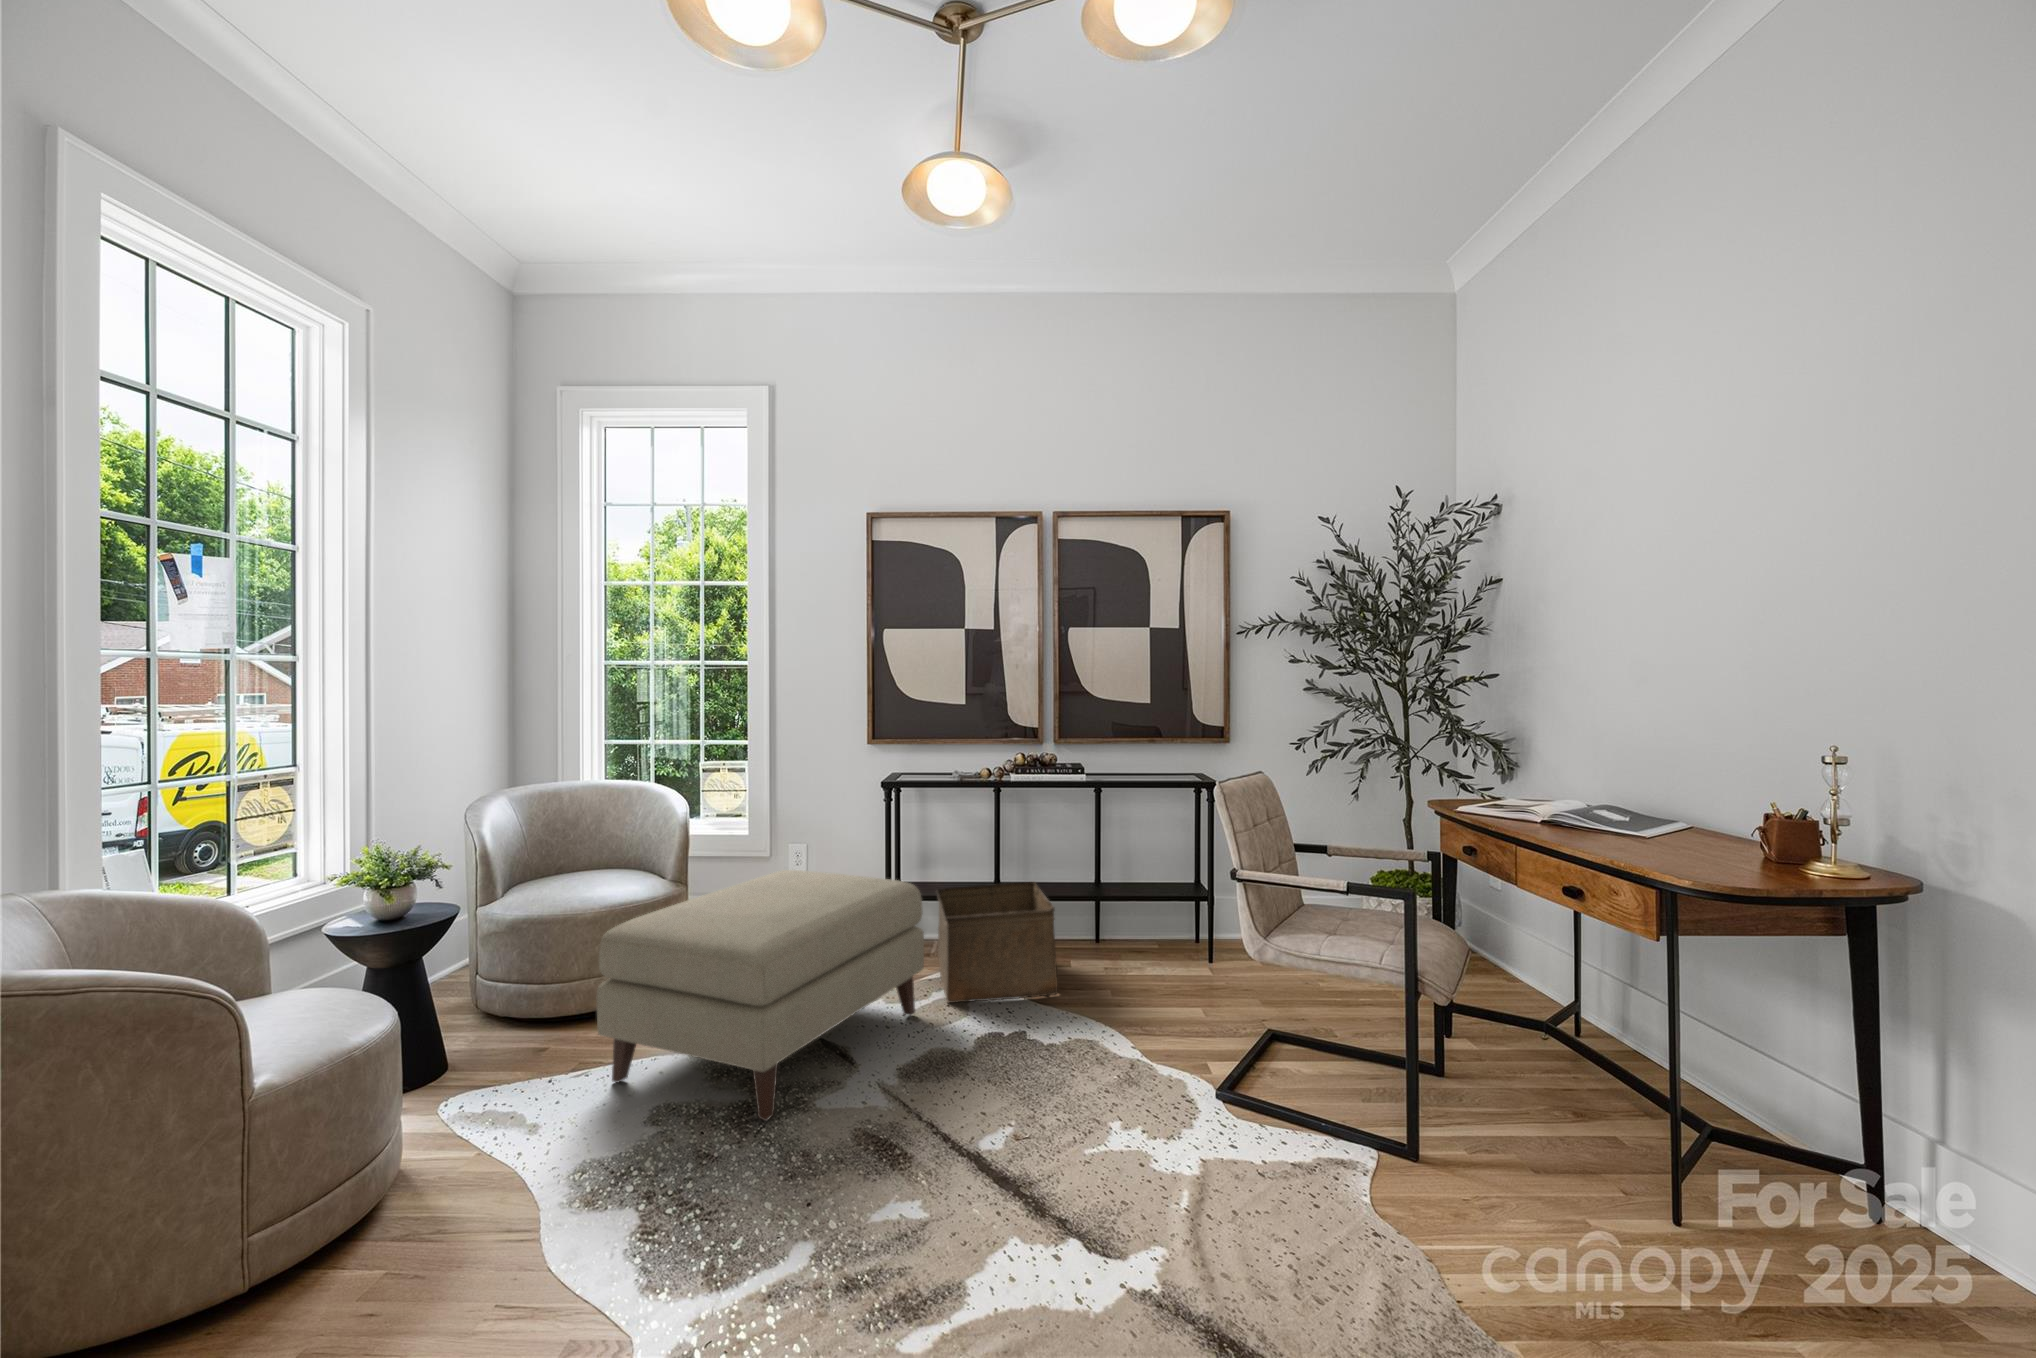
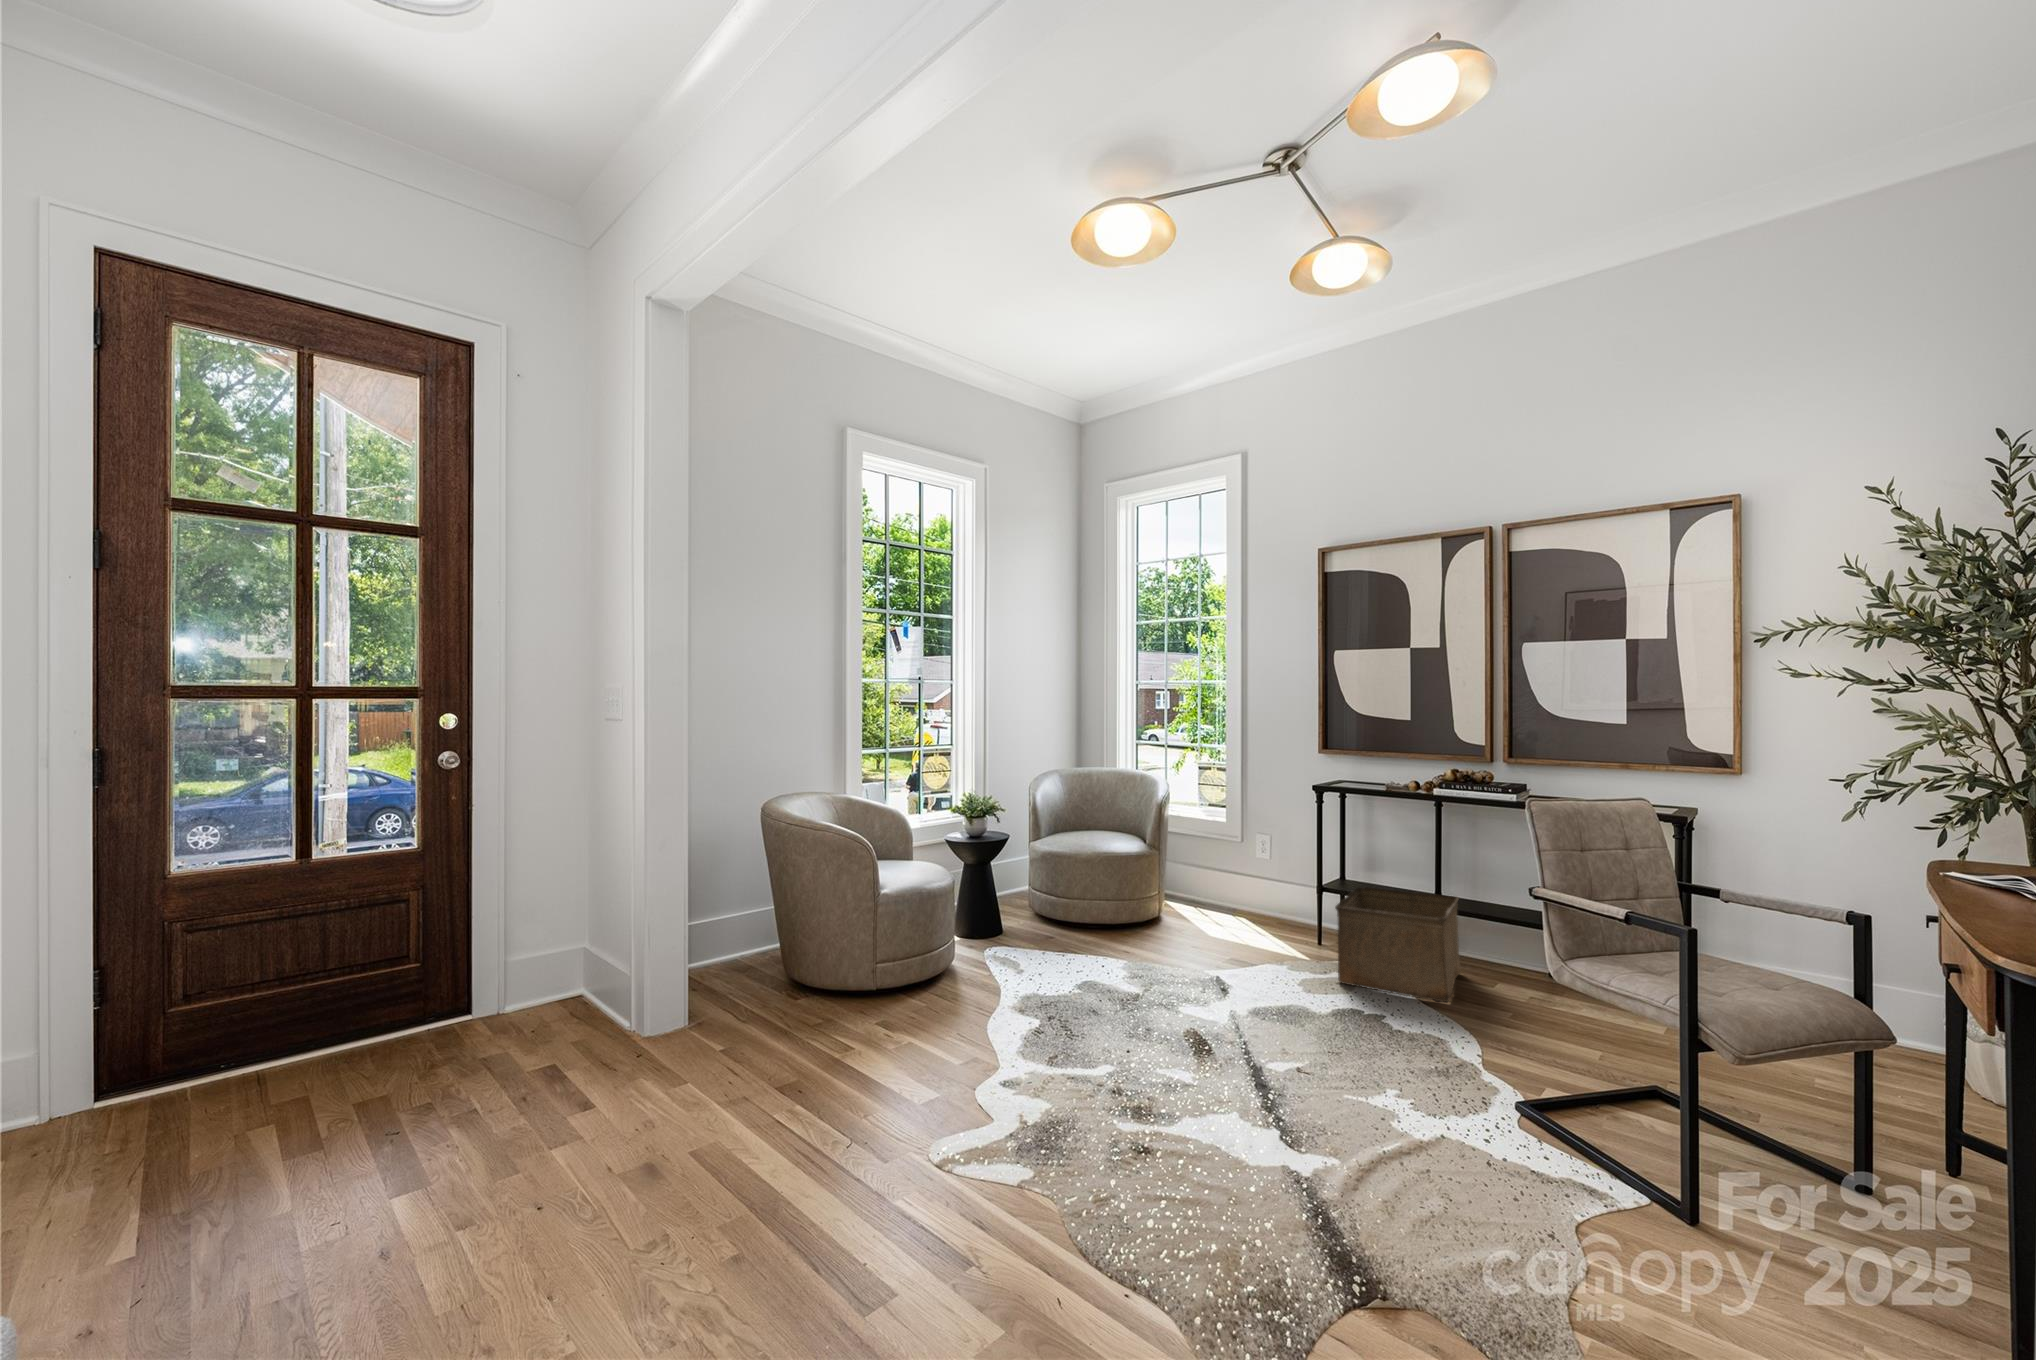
ottoman: present [597,870,924,1121] -> none [1065,846,1313,1009]

